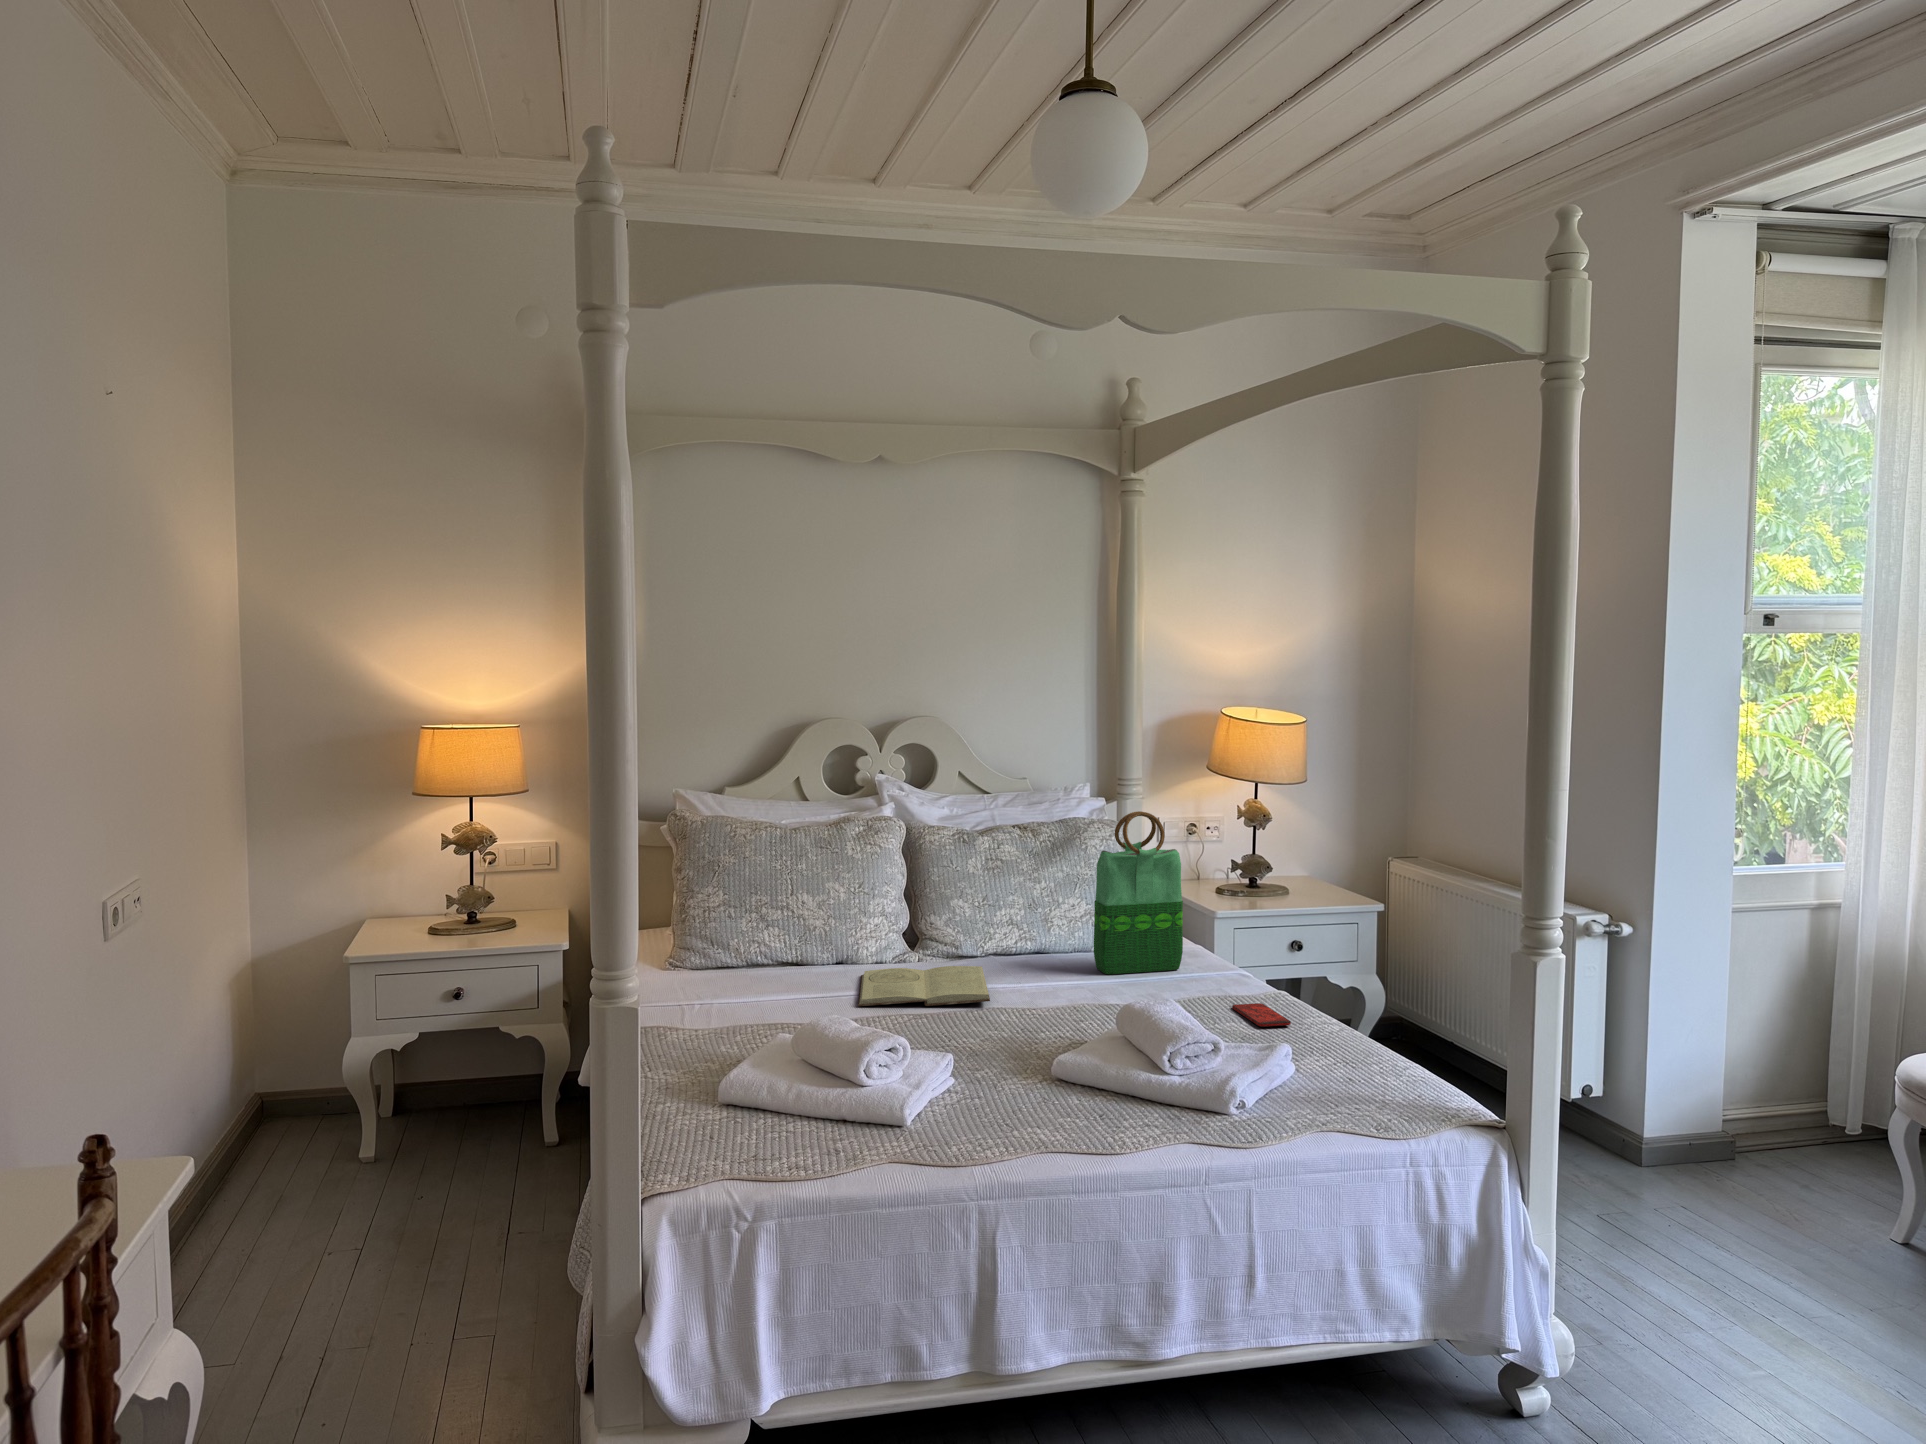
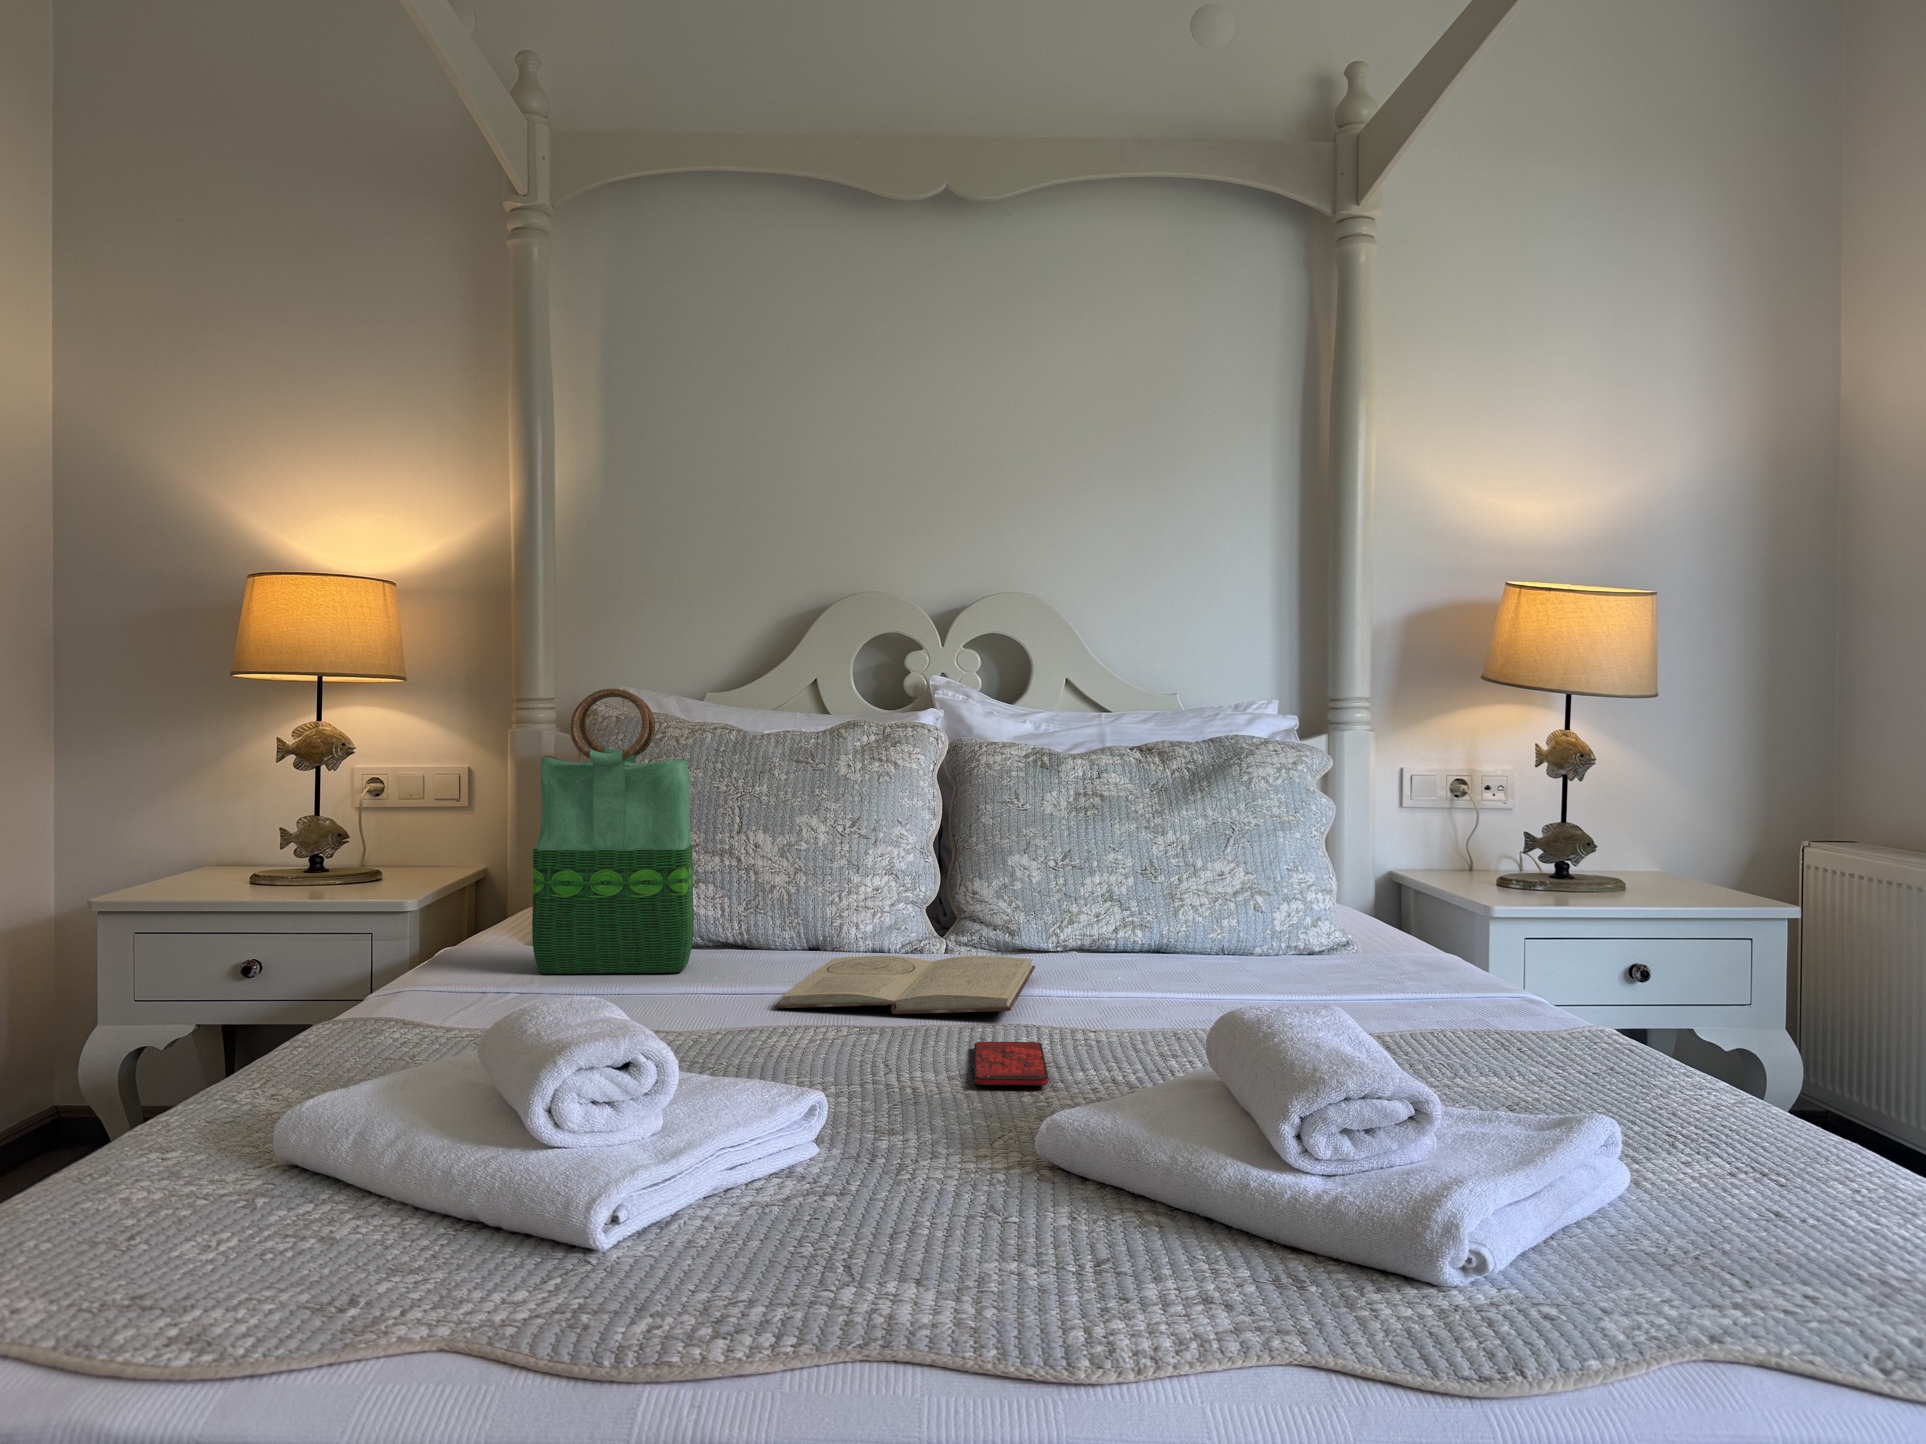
tote bag: present [1094,811,1183,974] -> present [532,689,694,974]
smartphone: present [1232,1003,1291,1027] -> present [974,1042,1048,1086]

